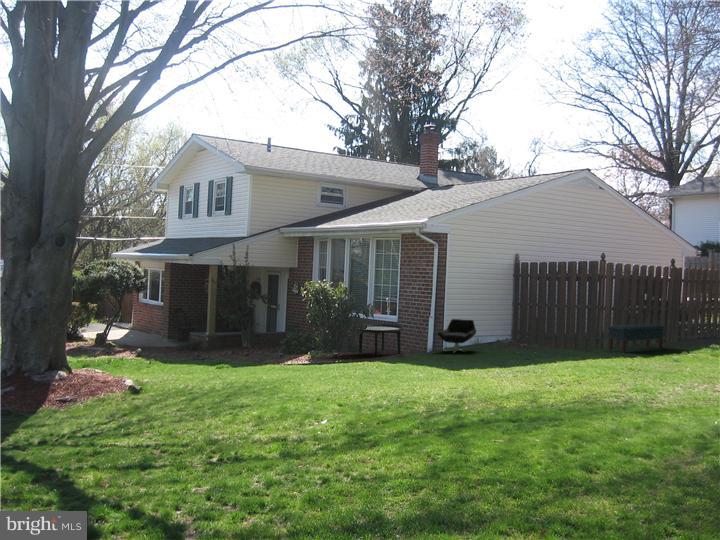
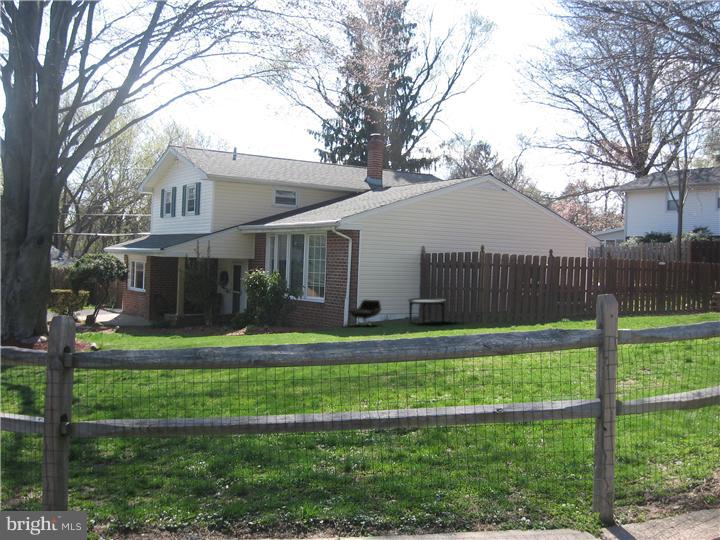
bench: present [608,323,664,353] -> none [481,301,527,325]
round table: present [358,324,403,356] -> present [408,298,446,324]

